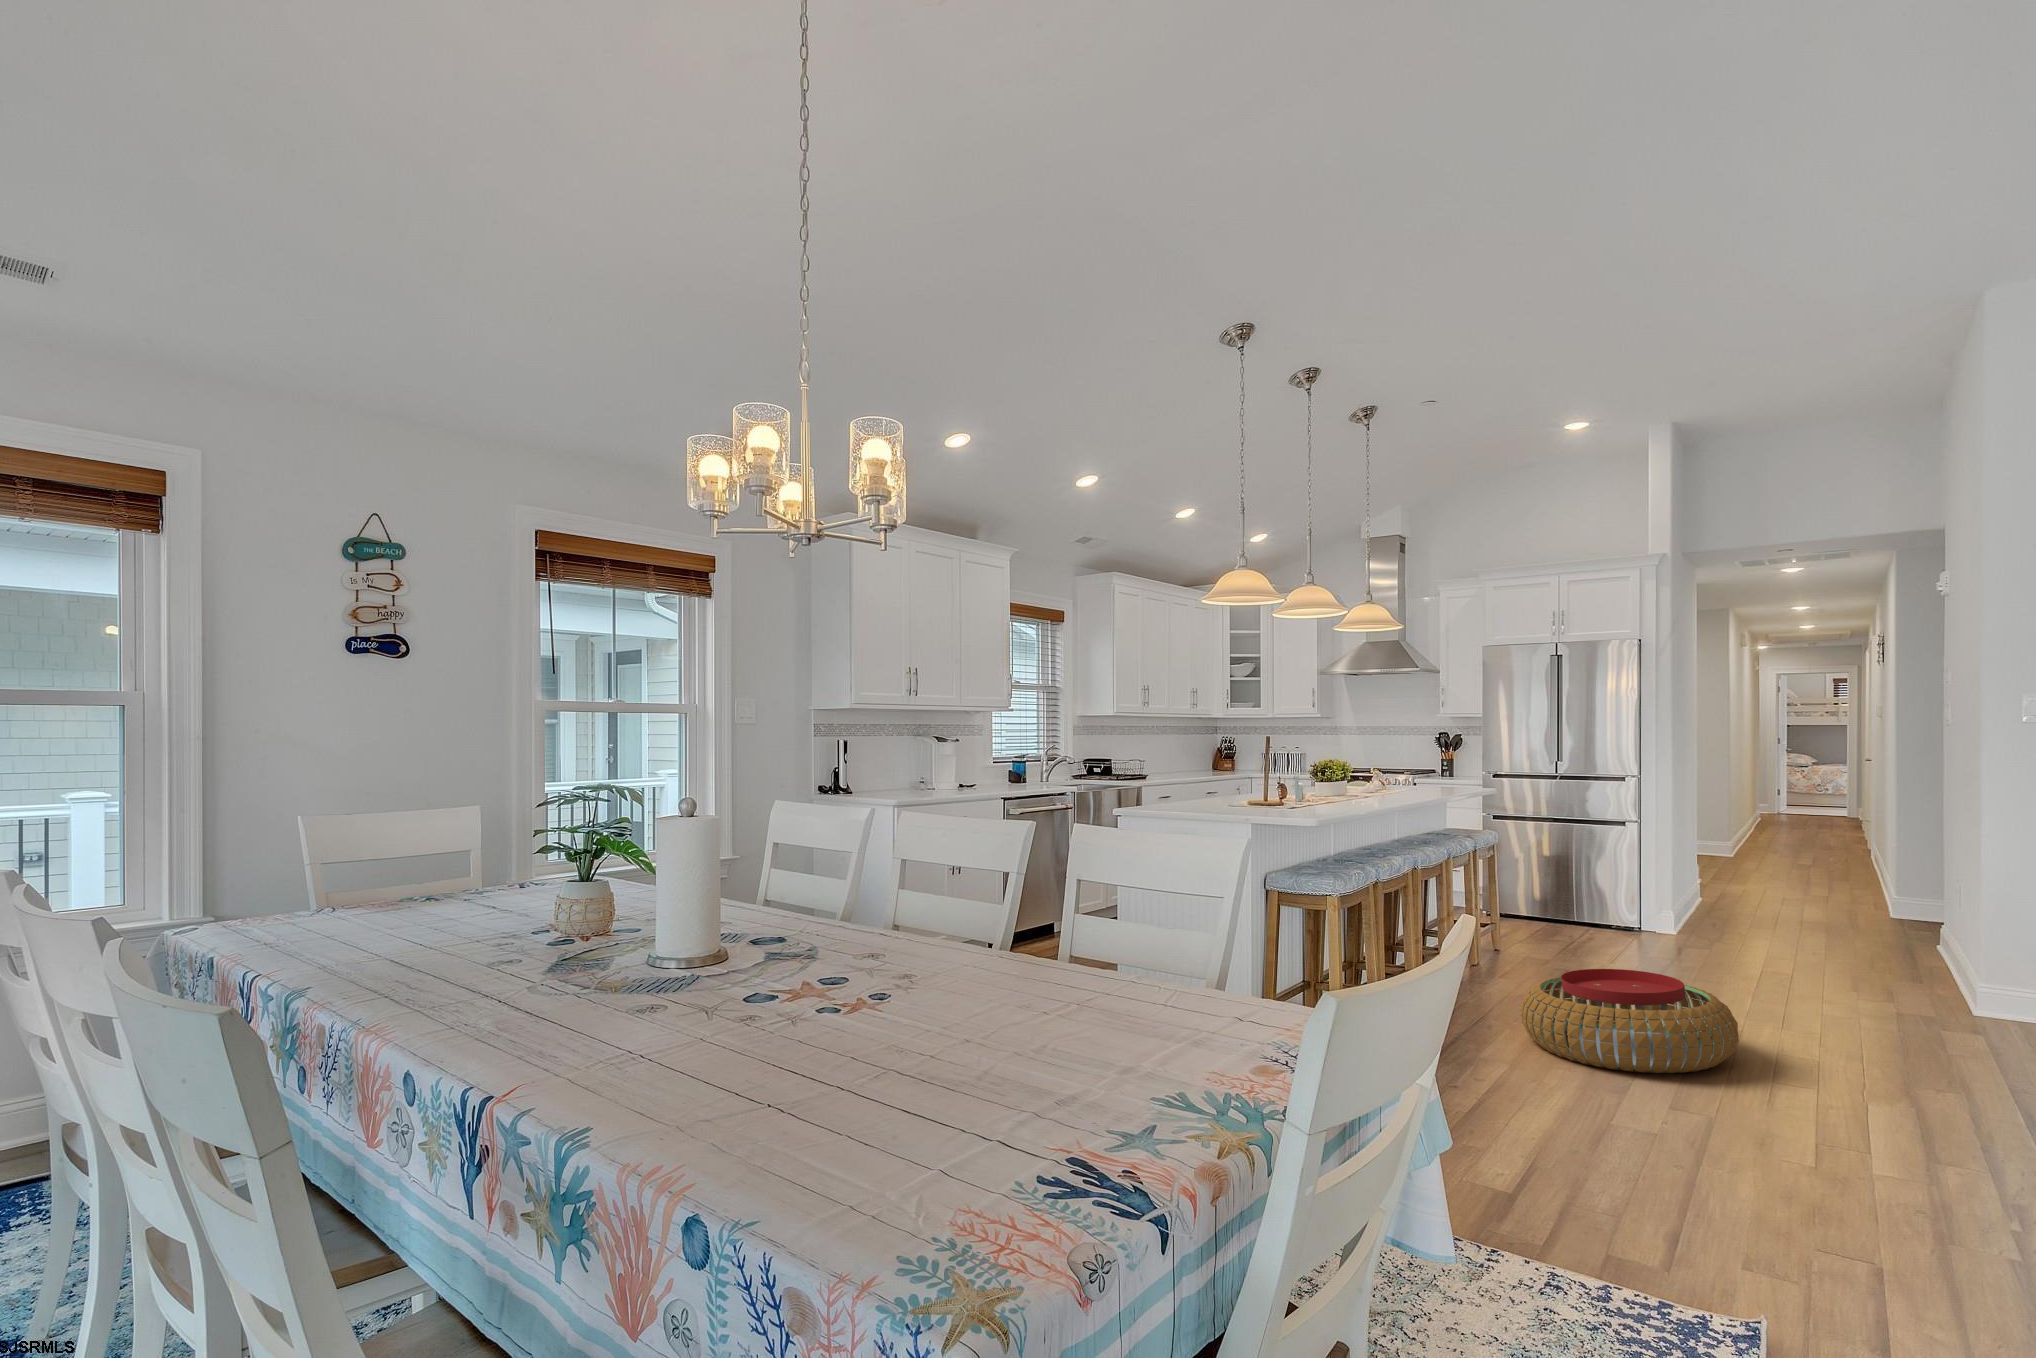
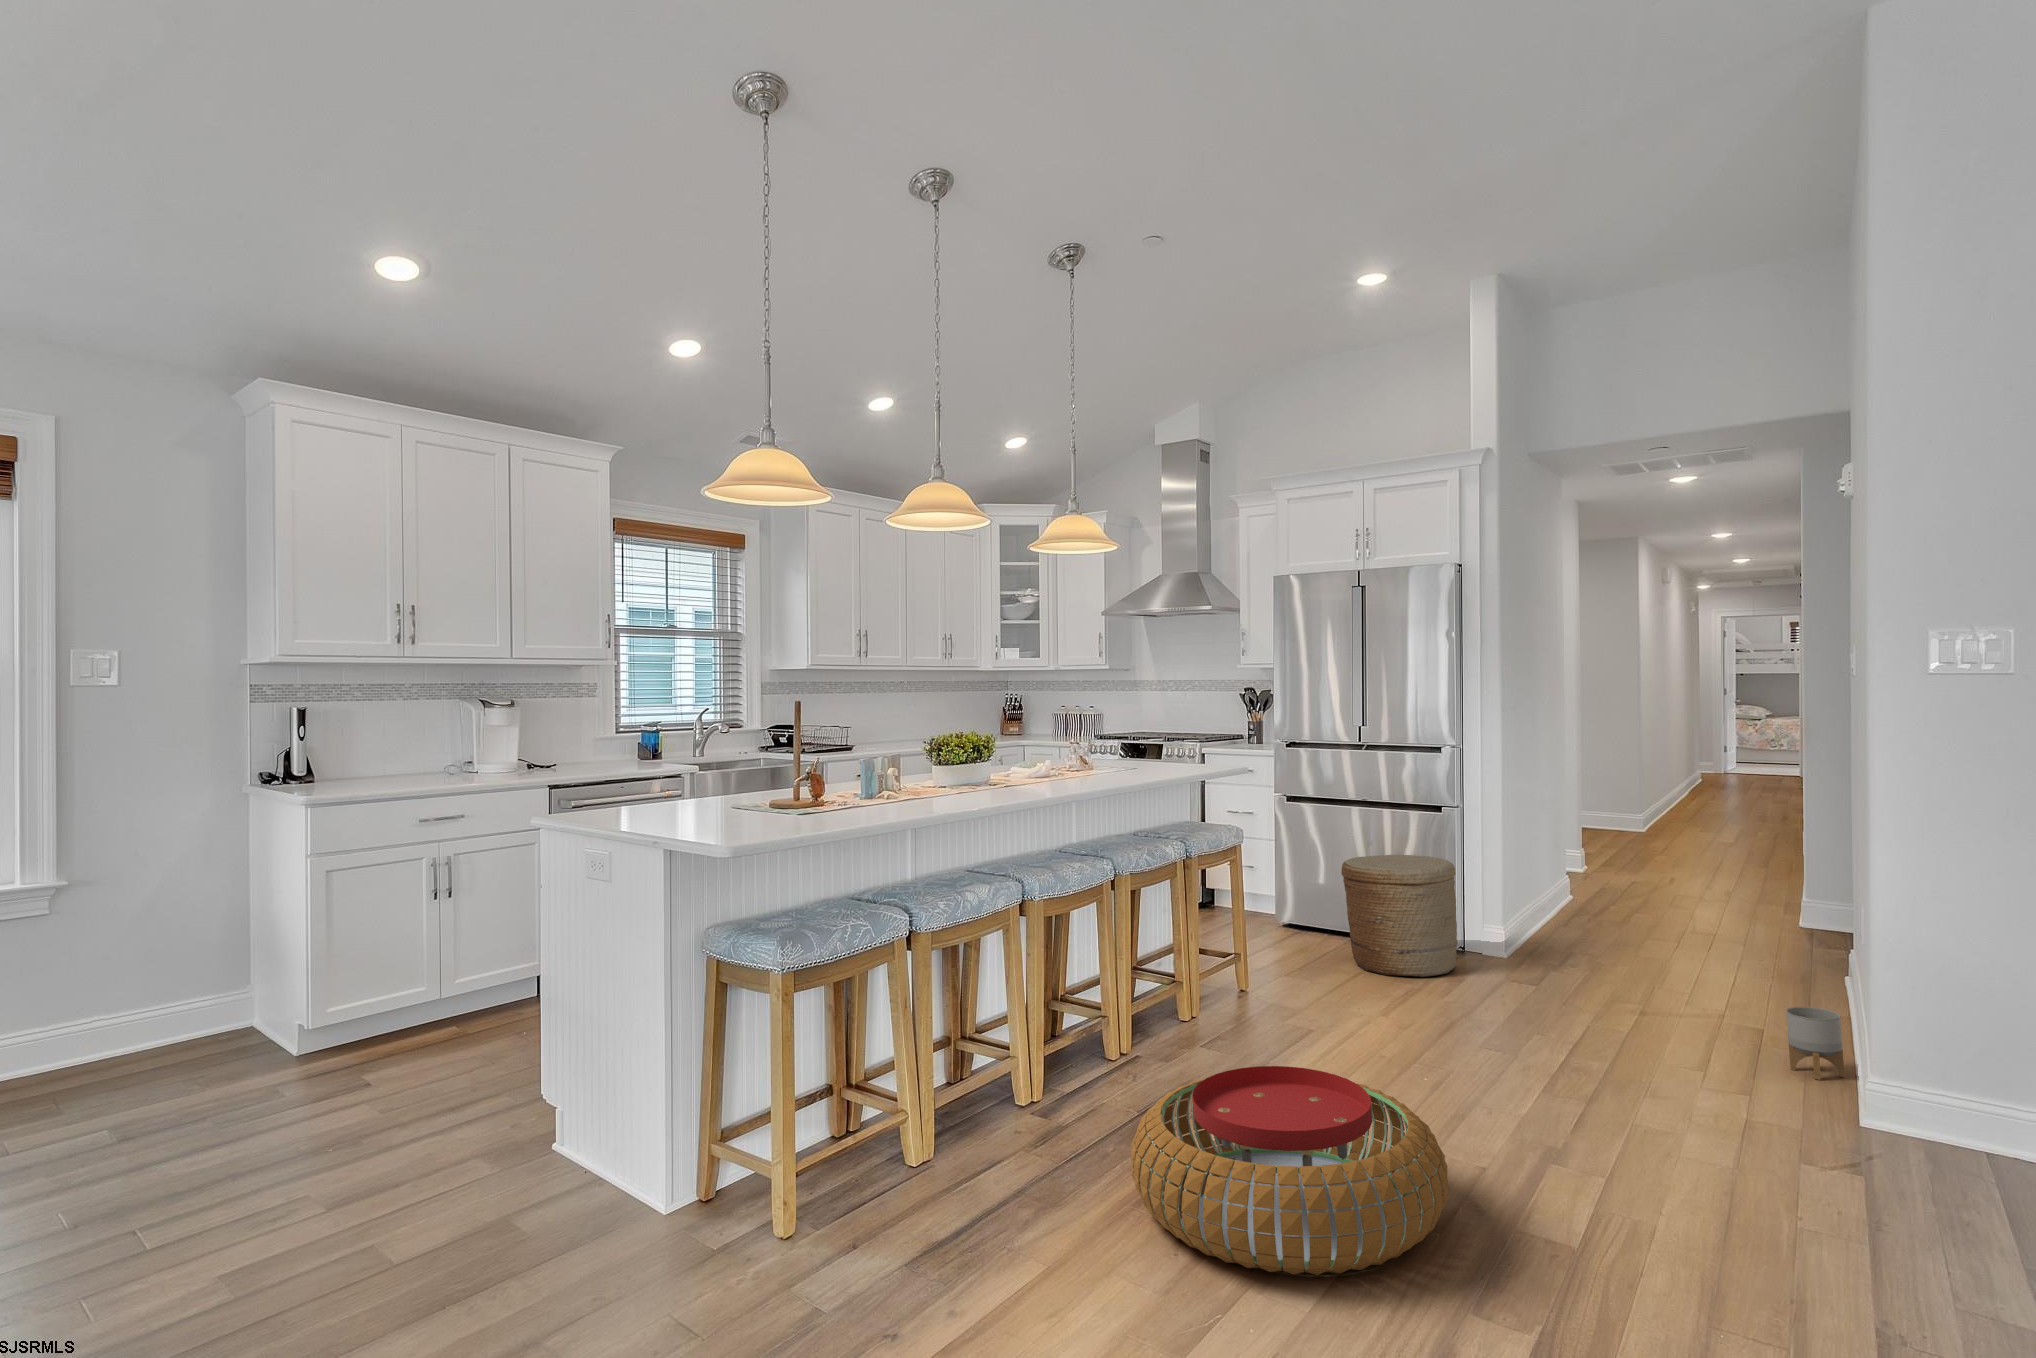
woven basket: none [1553,857,1647,944] -> present [1341,855,1458,977]
planter: none [1914,951,1958,998] -> present [1786,1007,1845,1080]

